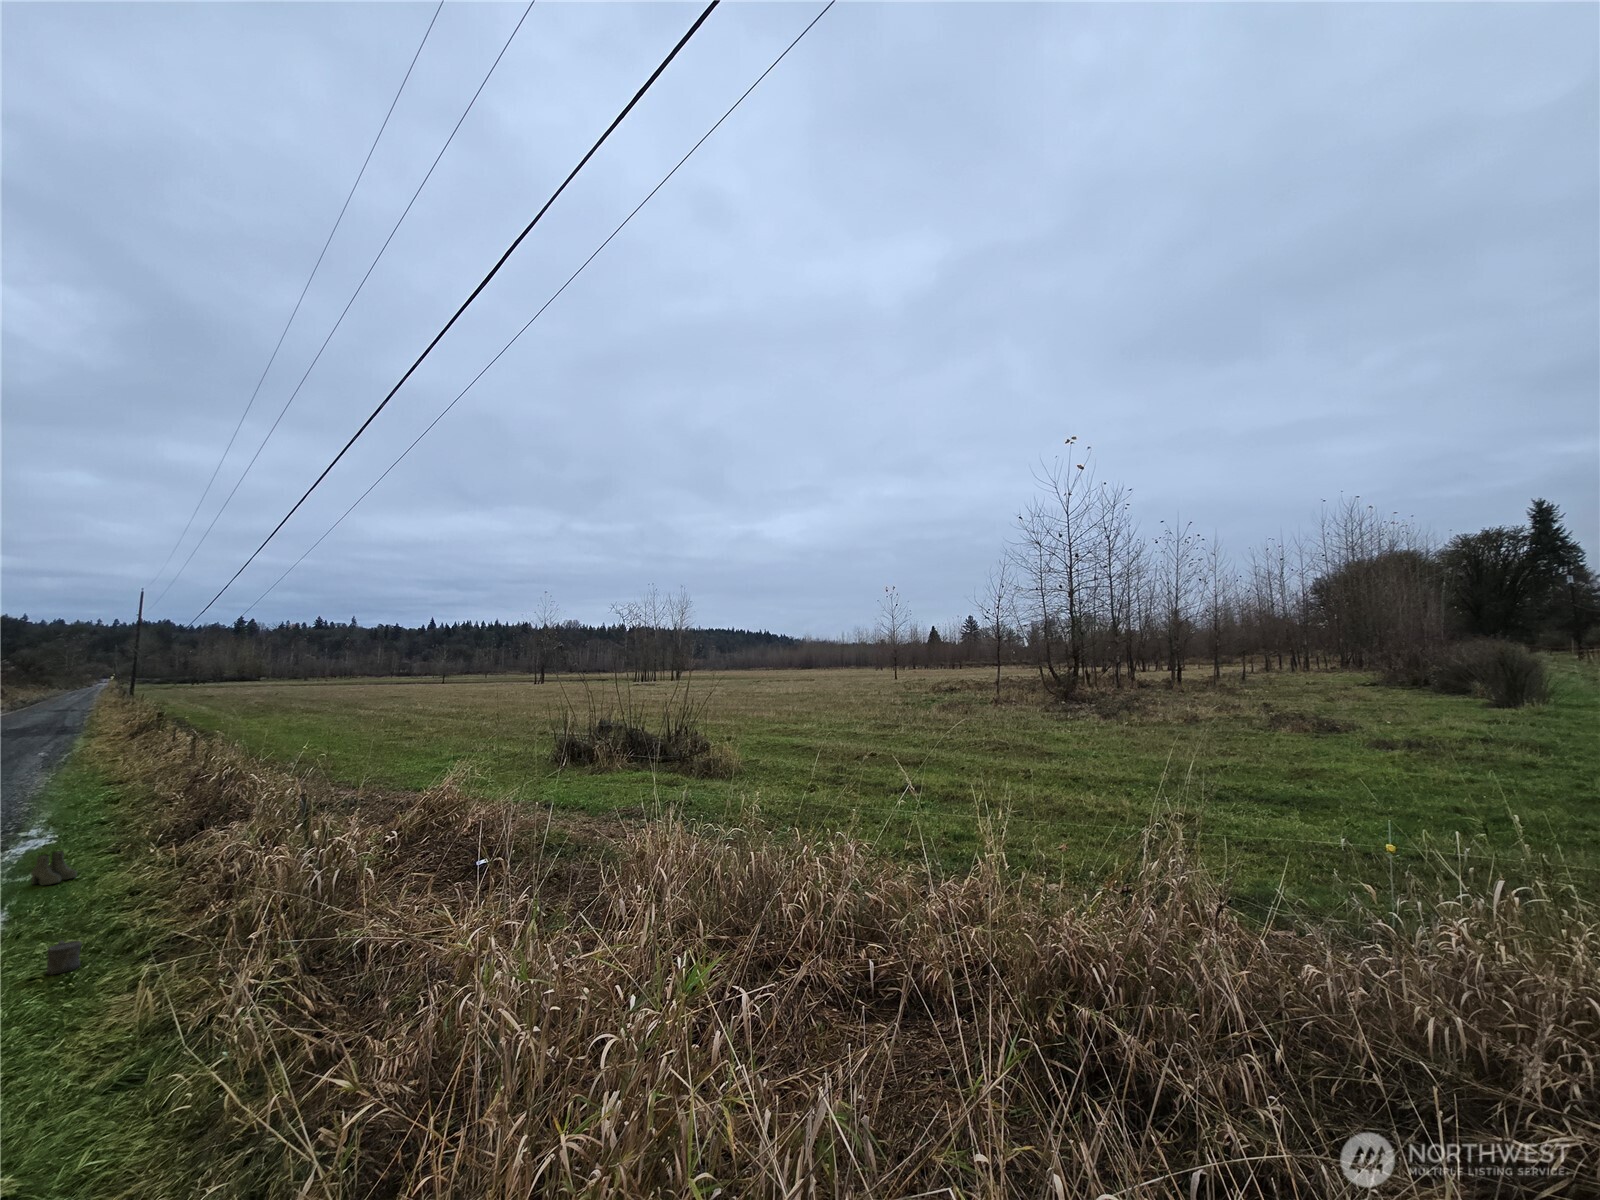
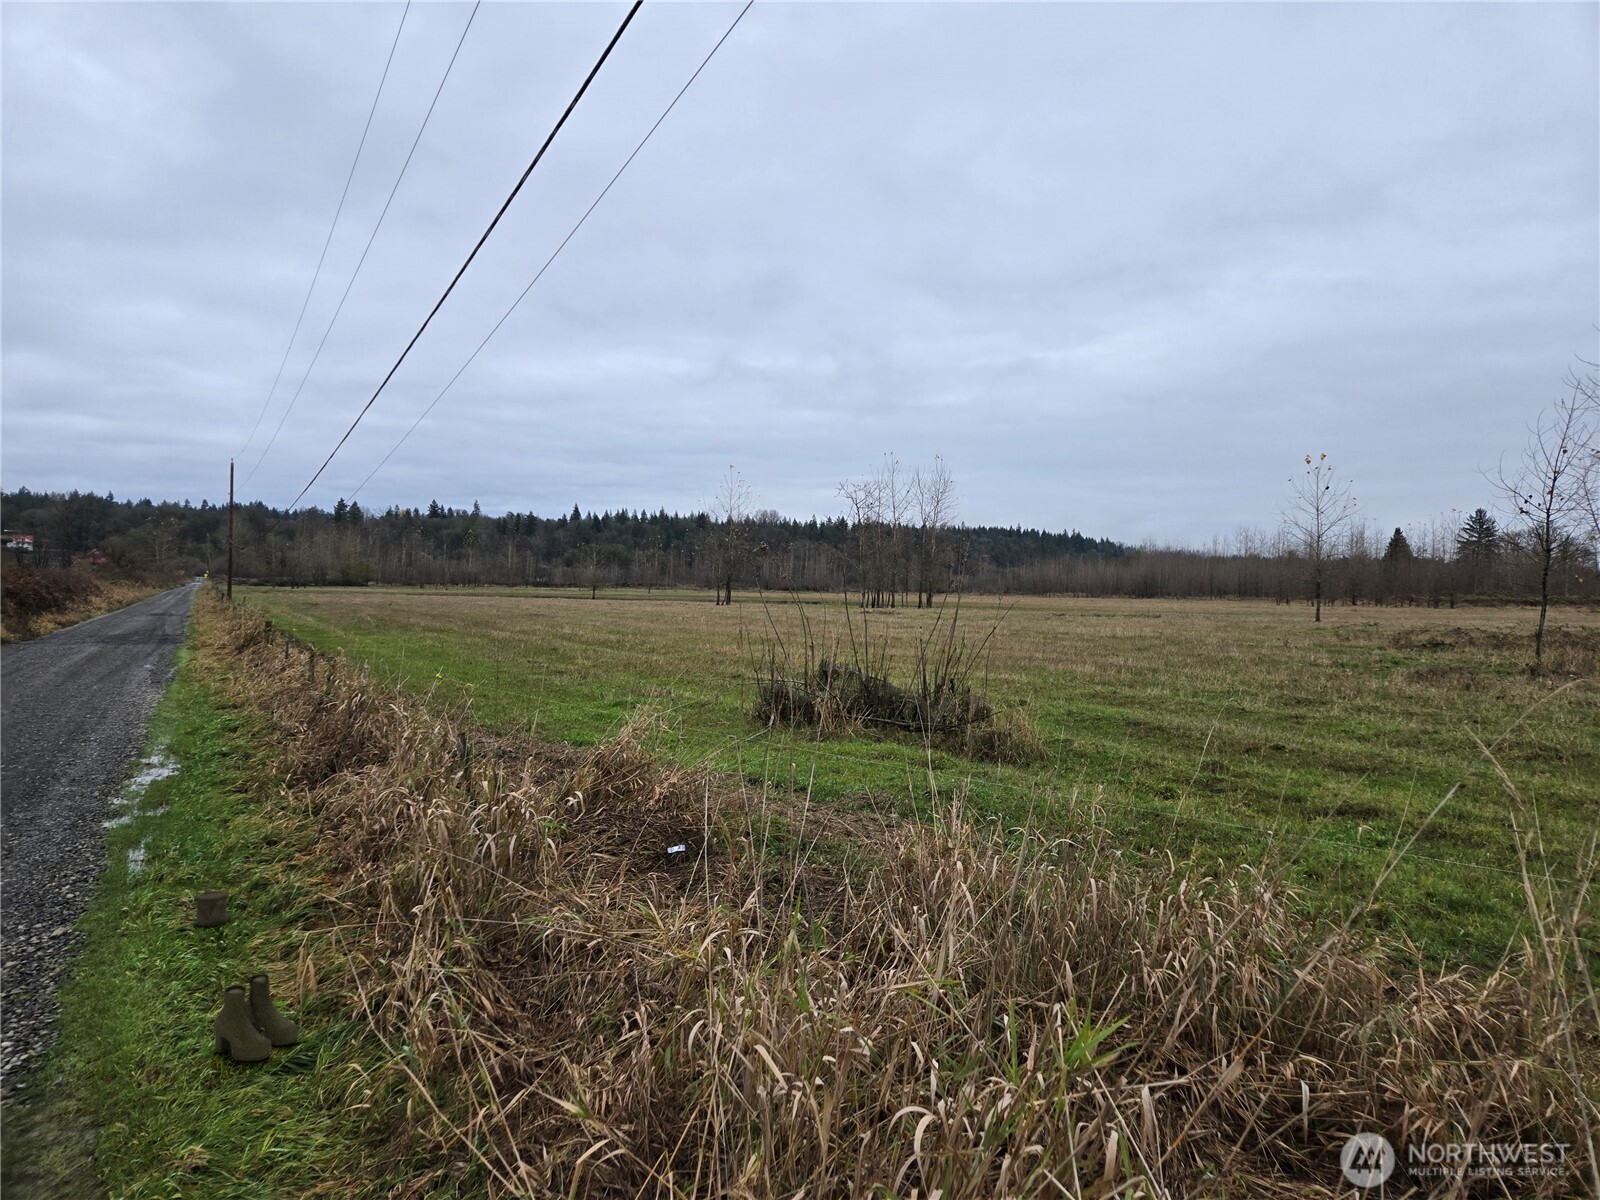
boots: present [31,851,77,885] -> present [214,974,298,1061]

